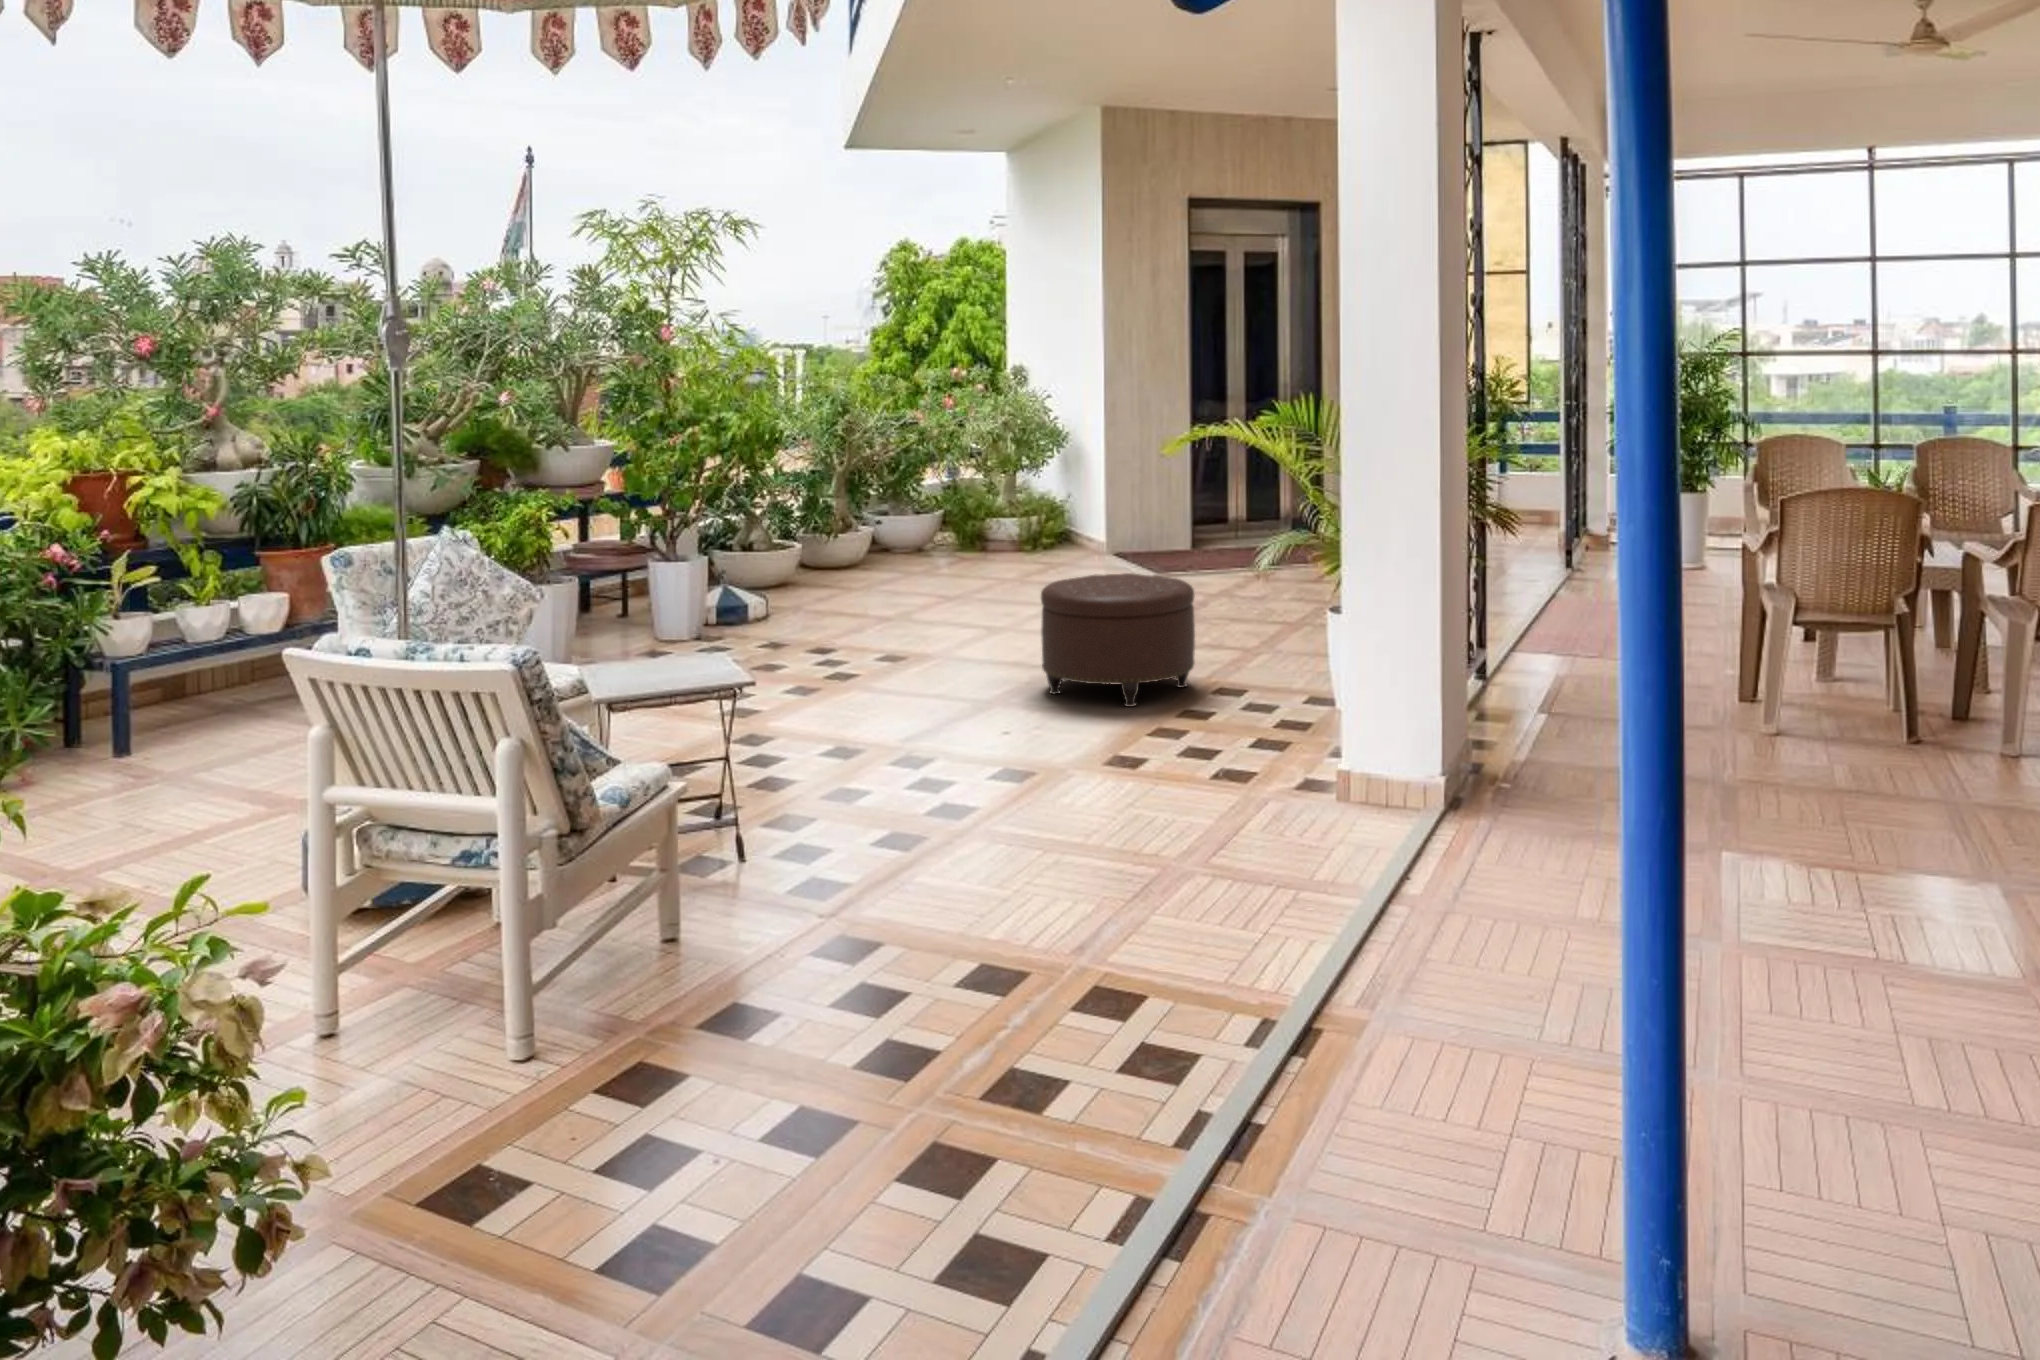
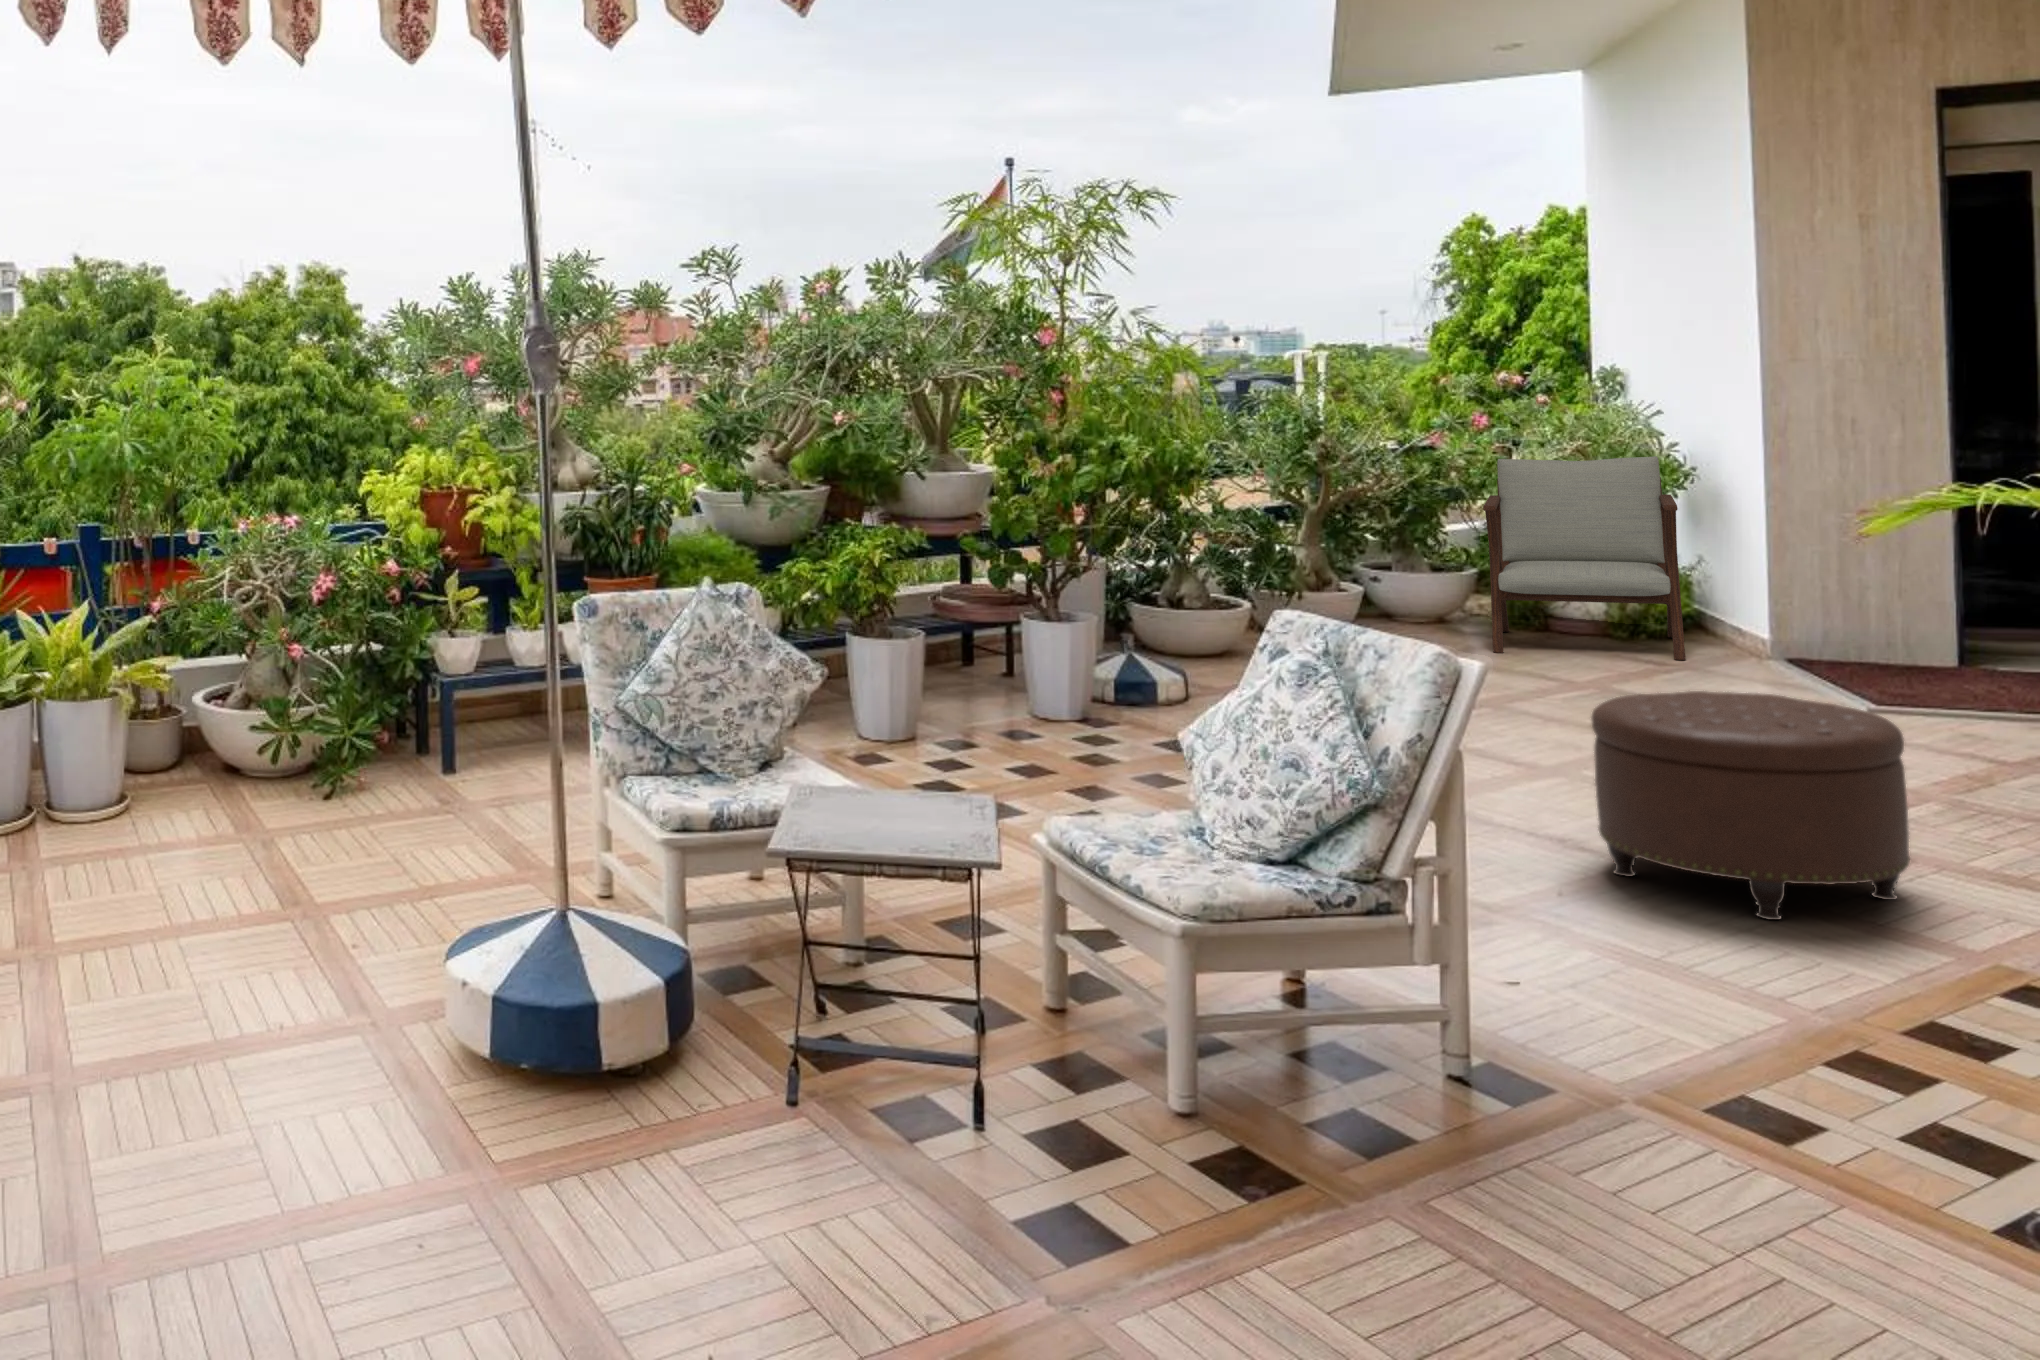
lounge chair: none [953,430,1066,567] -> present [1483,456,1685,660]

